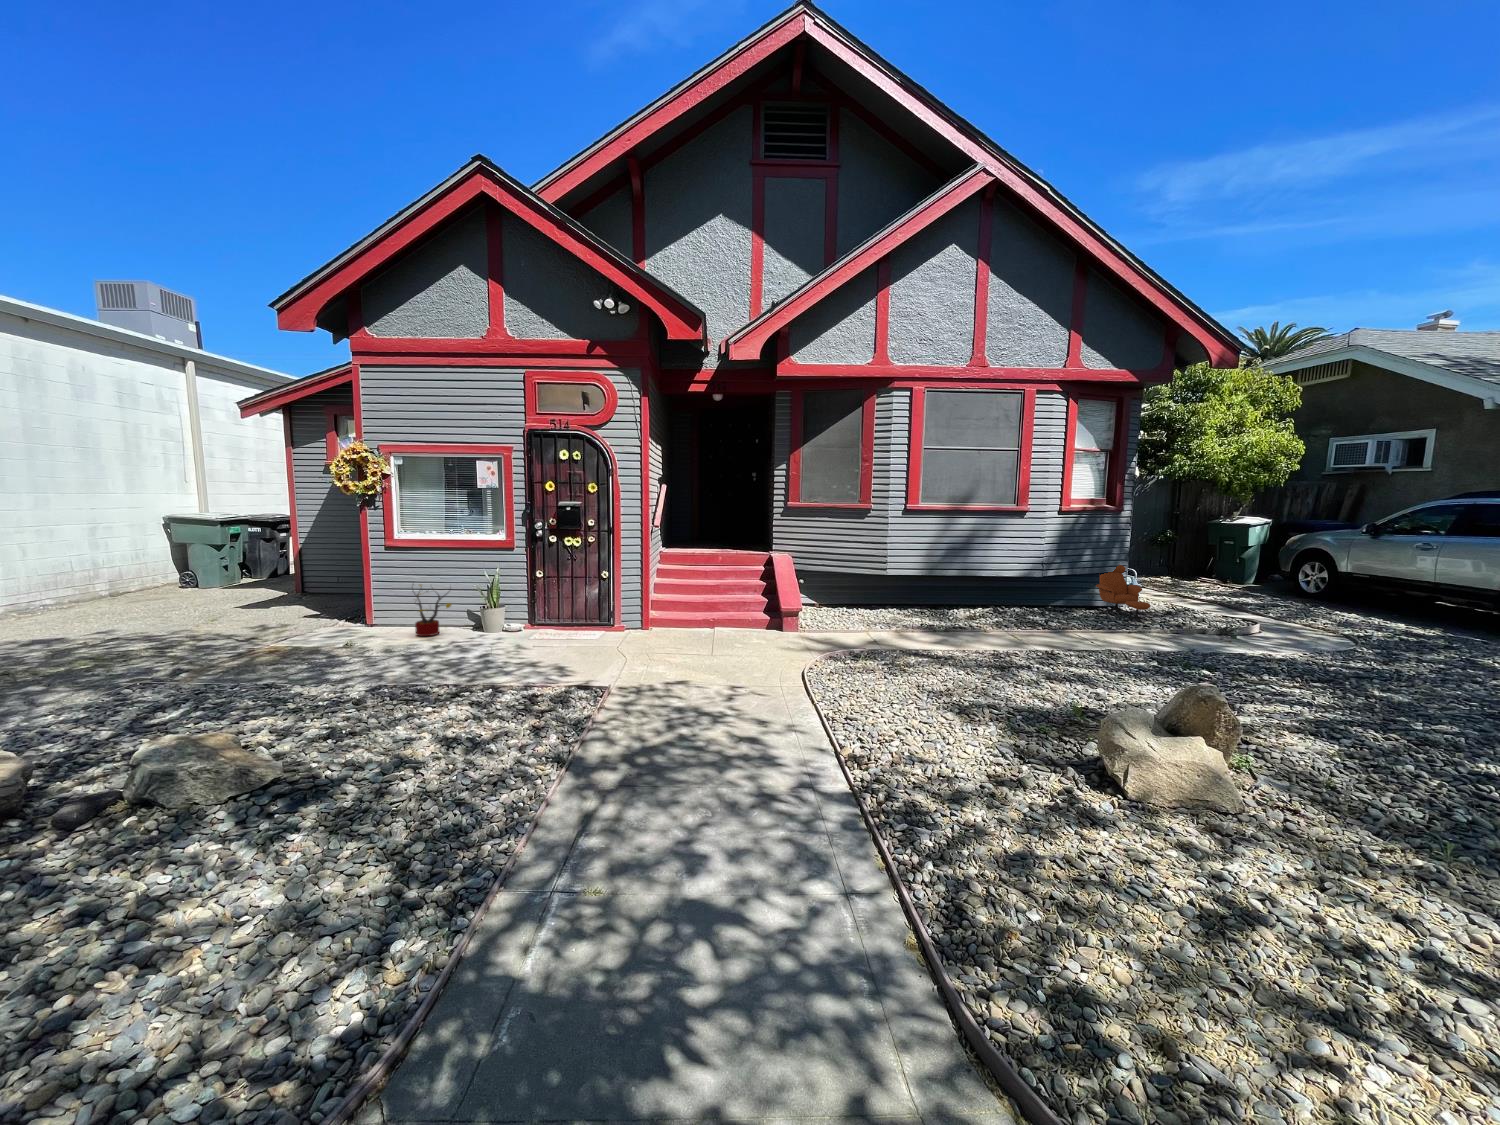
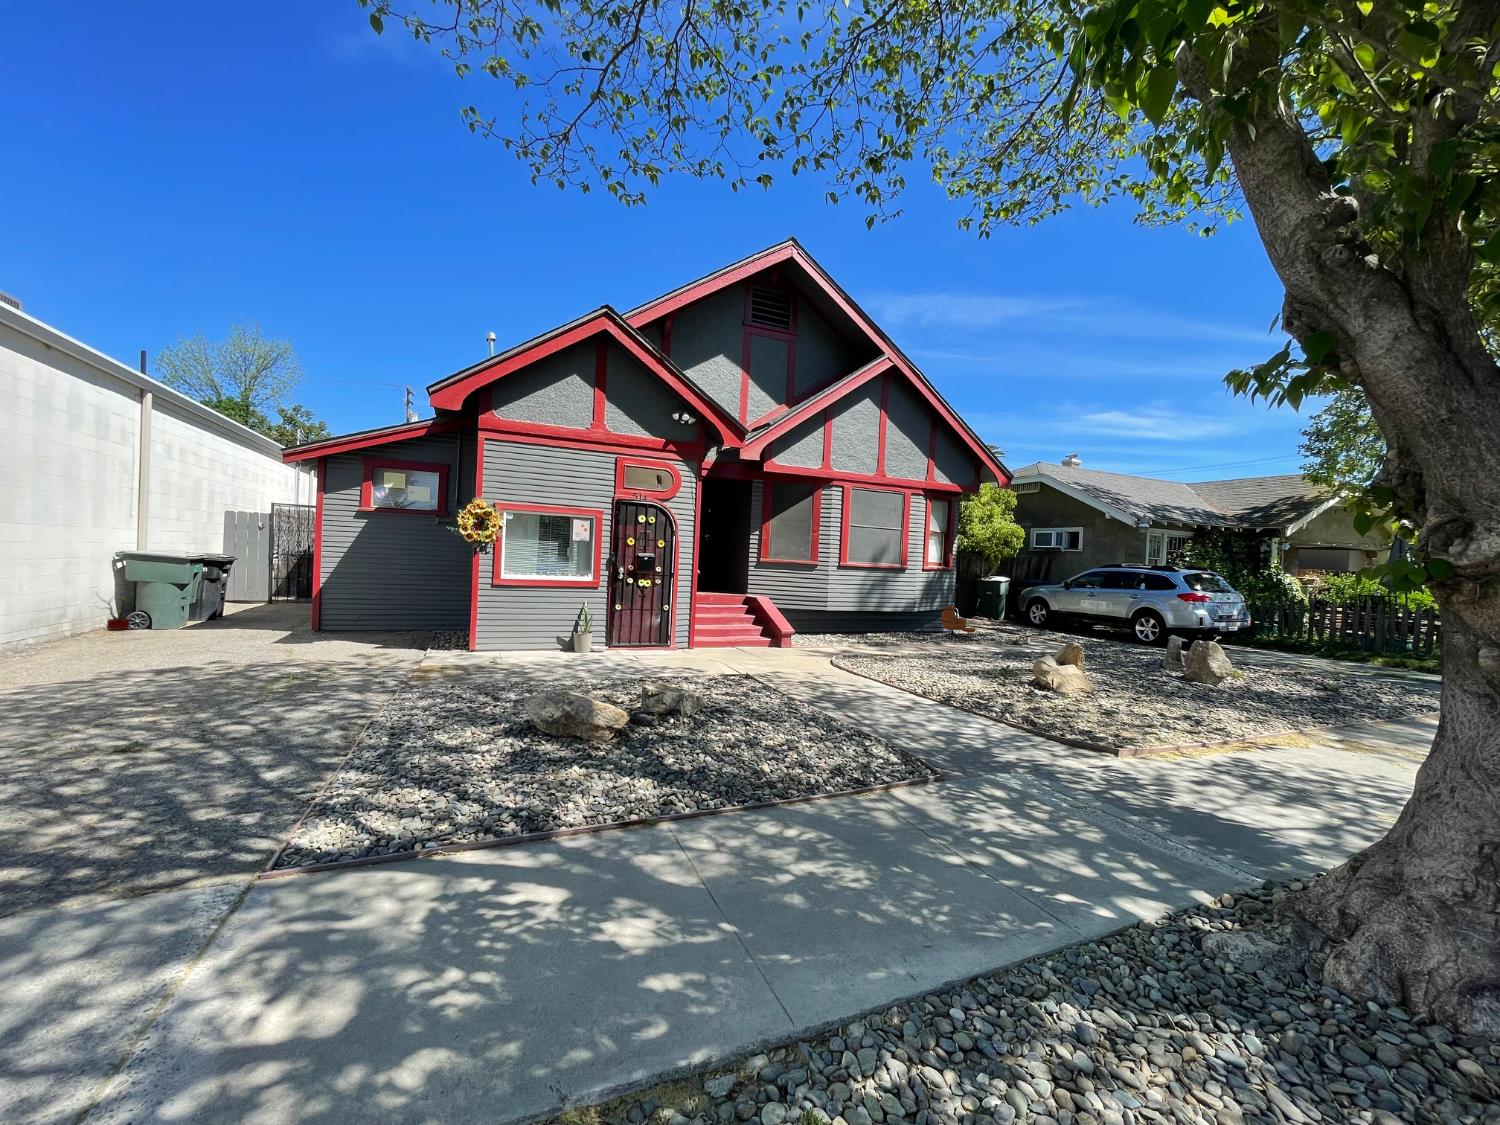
decorative plant: present [415,585,451,636] -> present [107,597,130,630]

